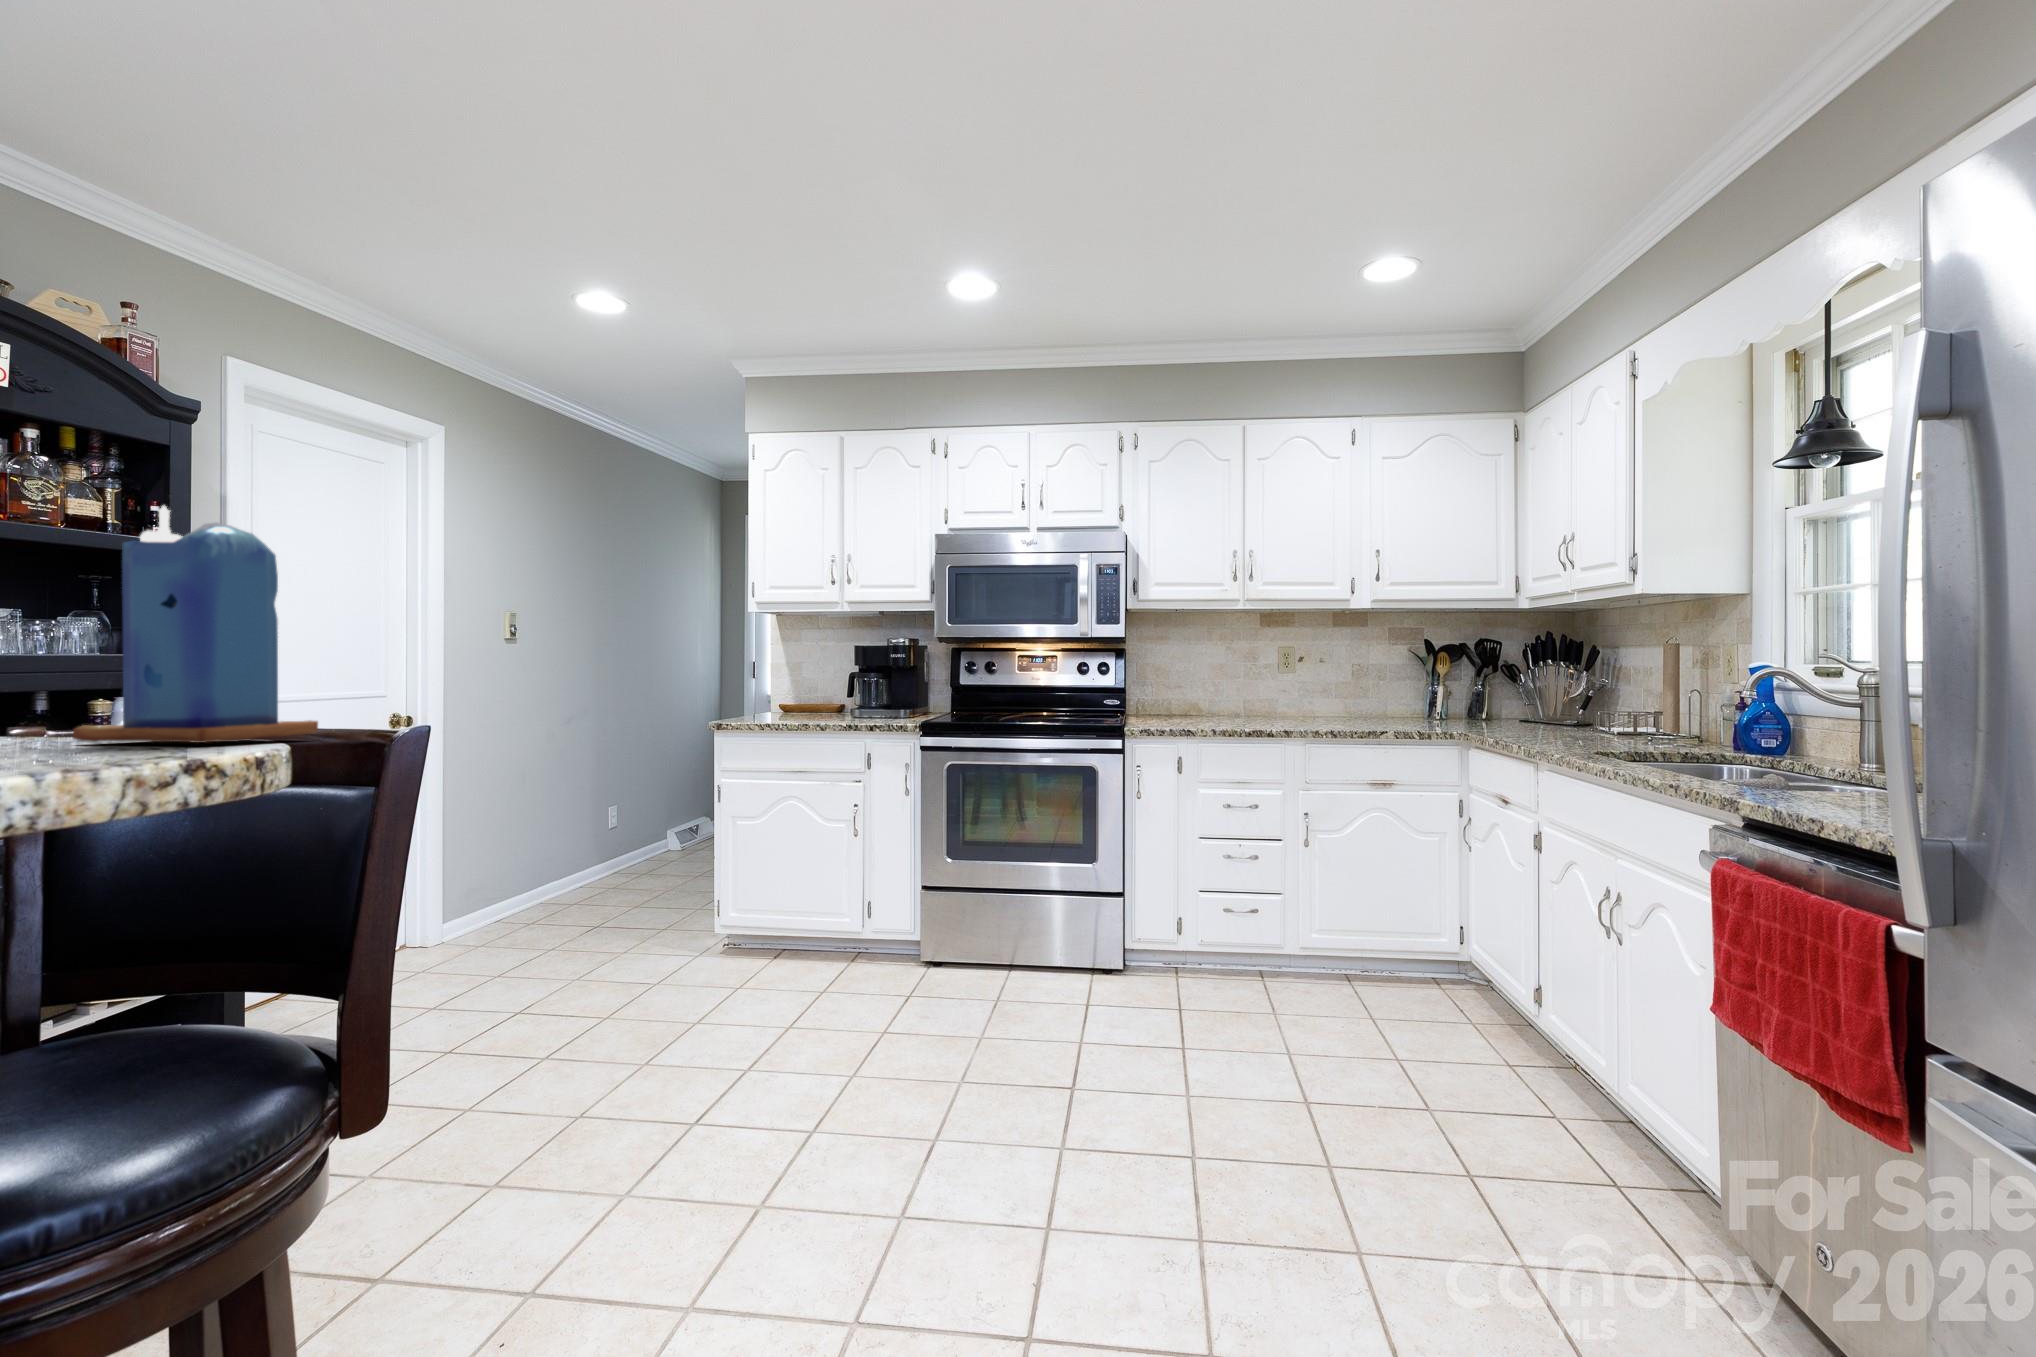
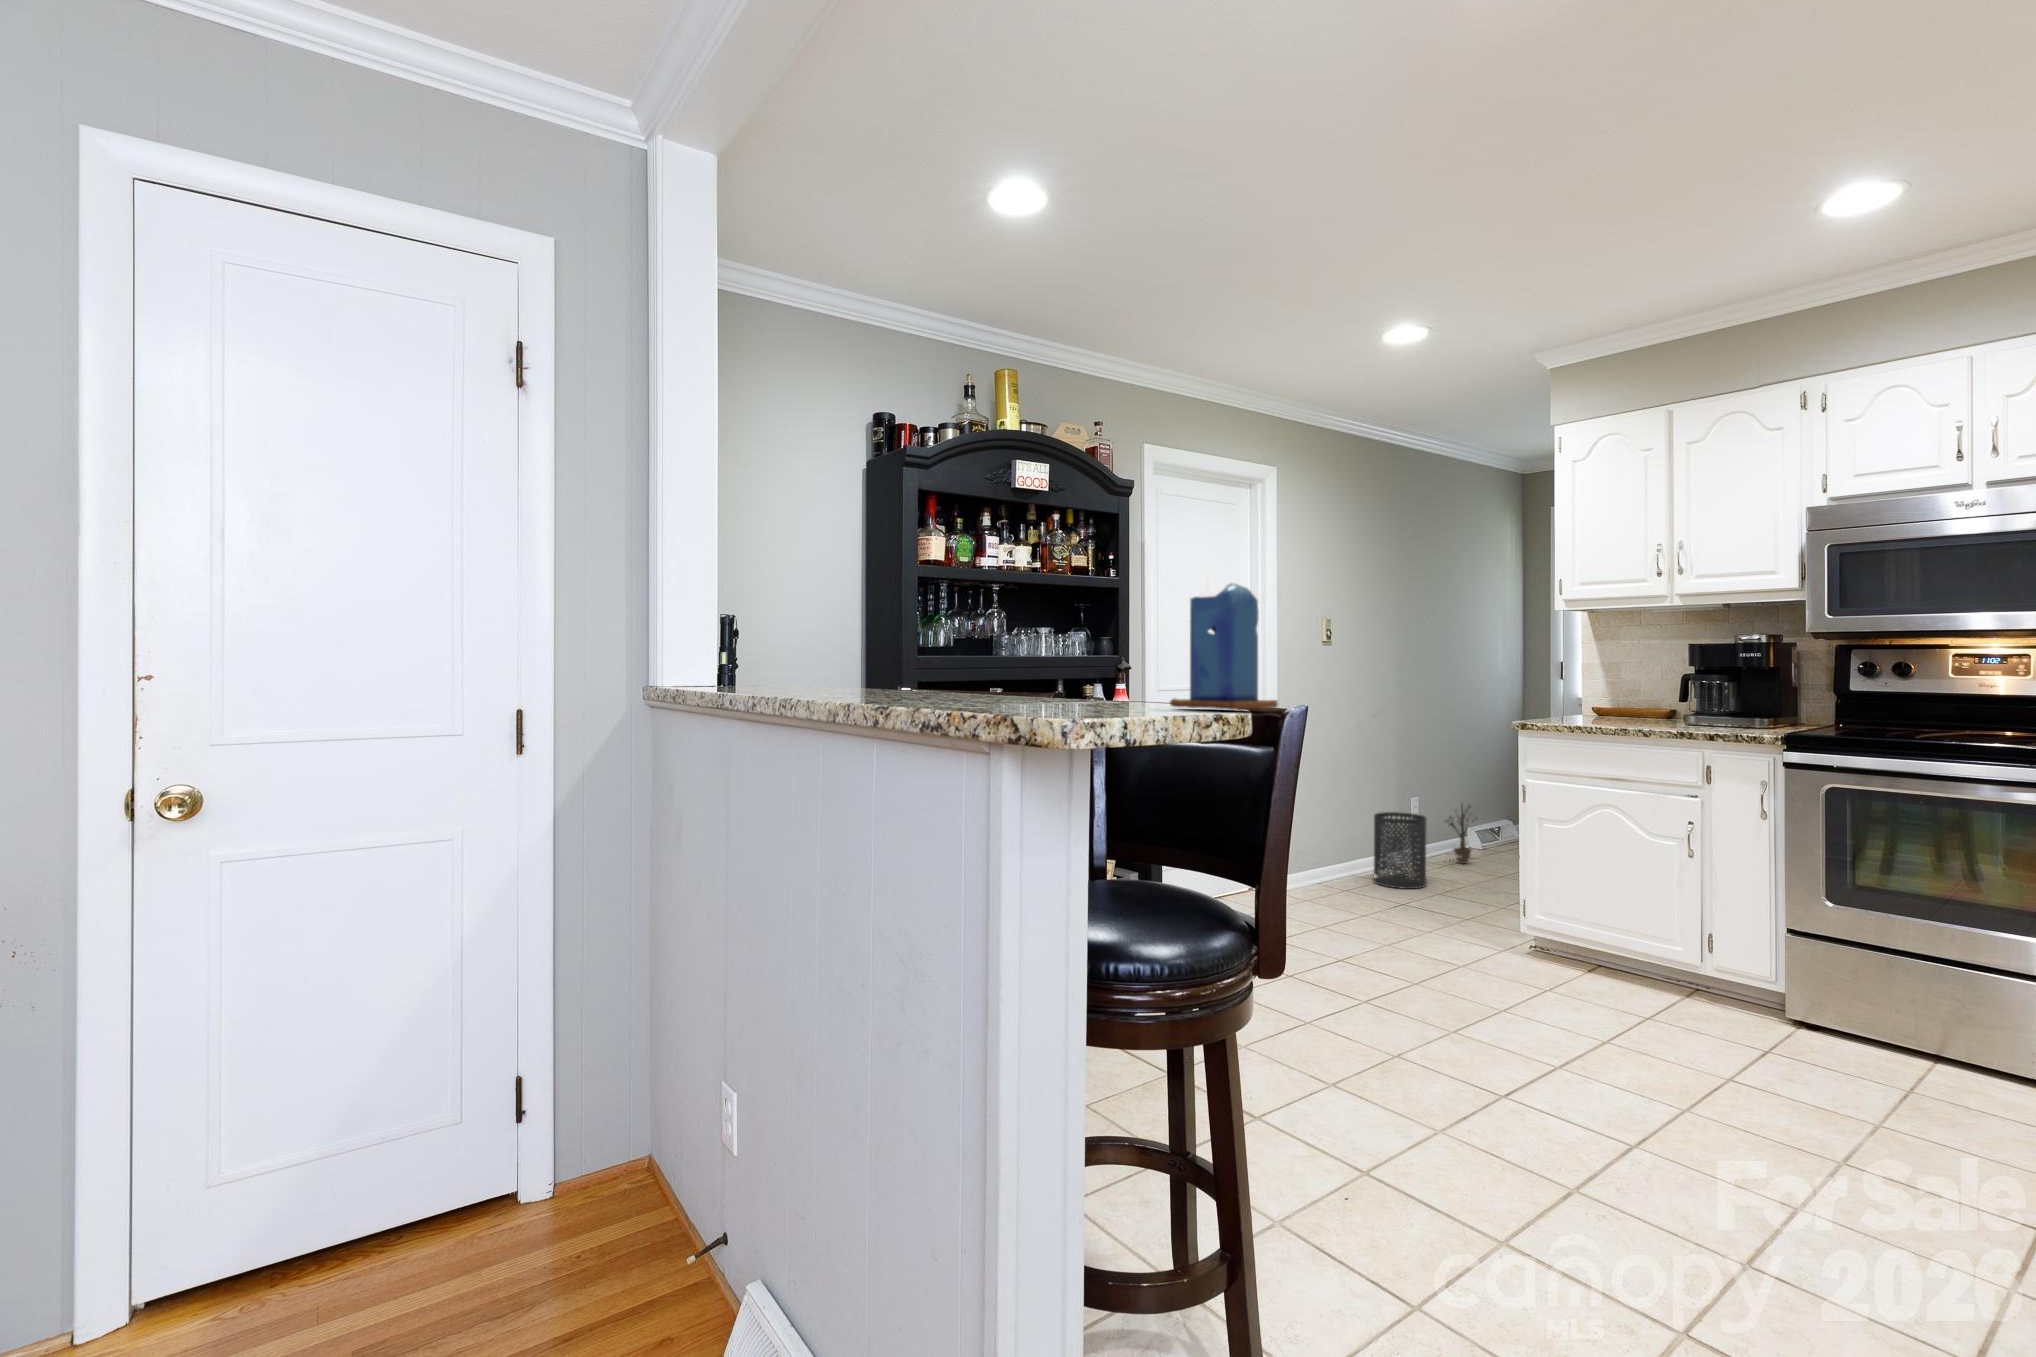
decorative plant: none [647,801,681,865] -> present [1446,804,1471,864]
trash can: none [571,820,628,902] -> present [1374,812,1427,889]

